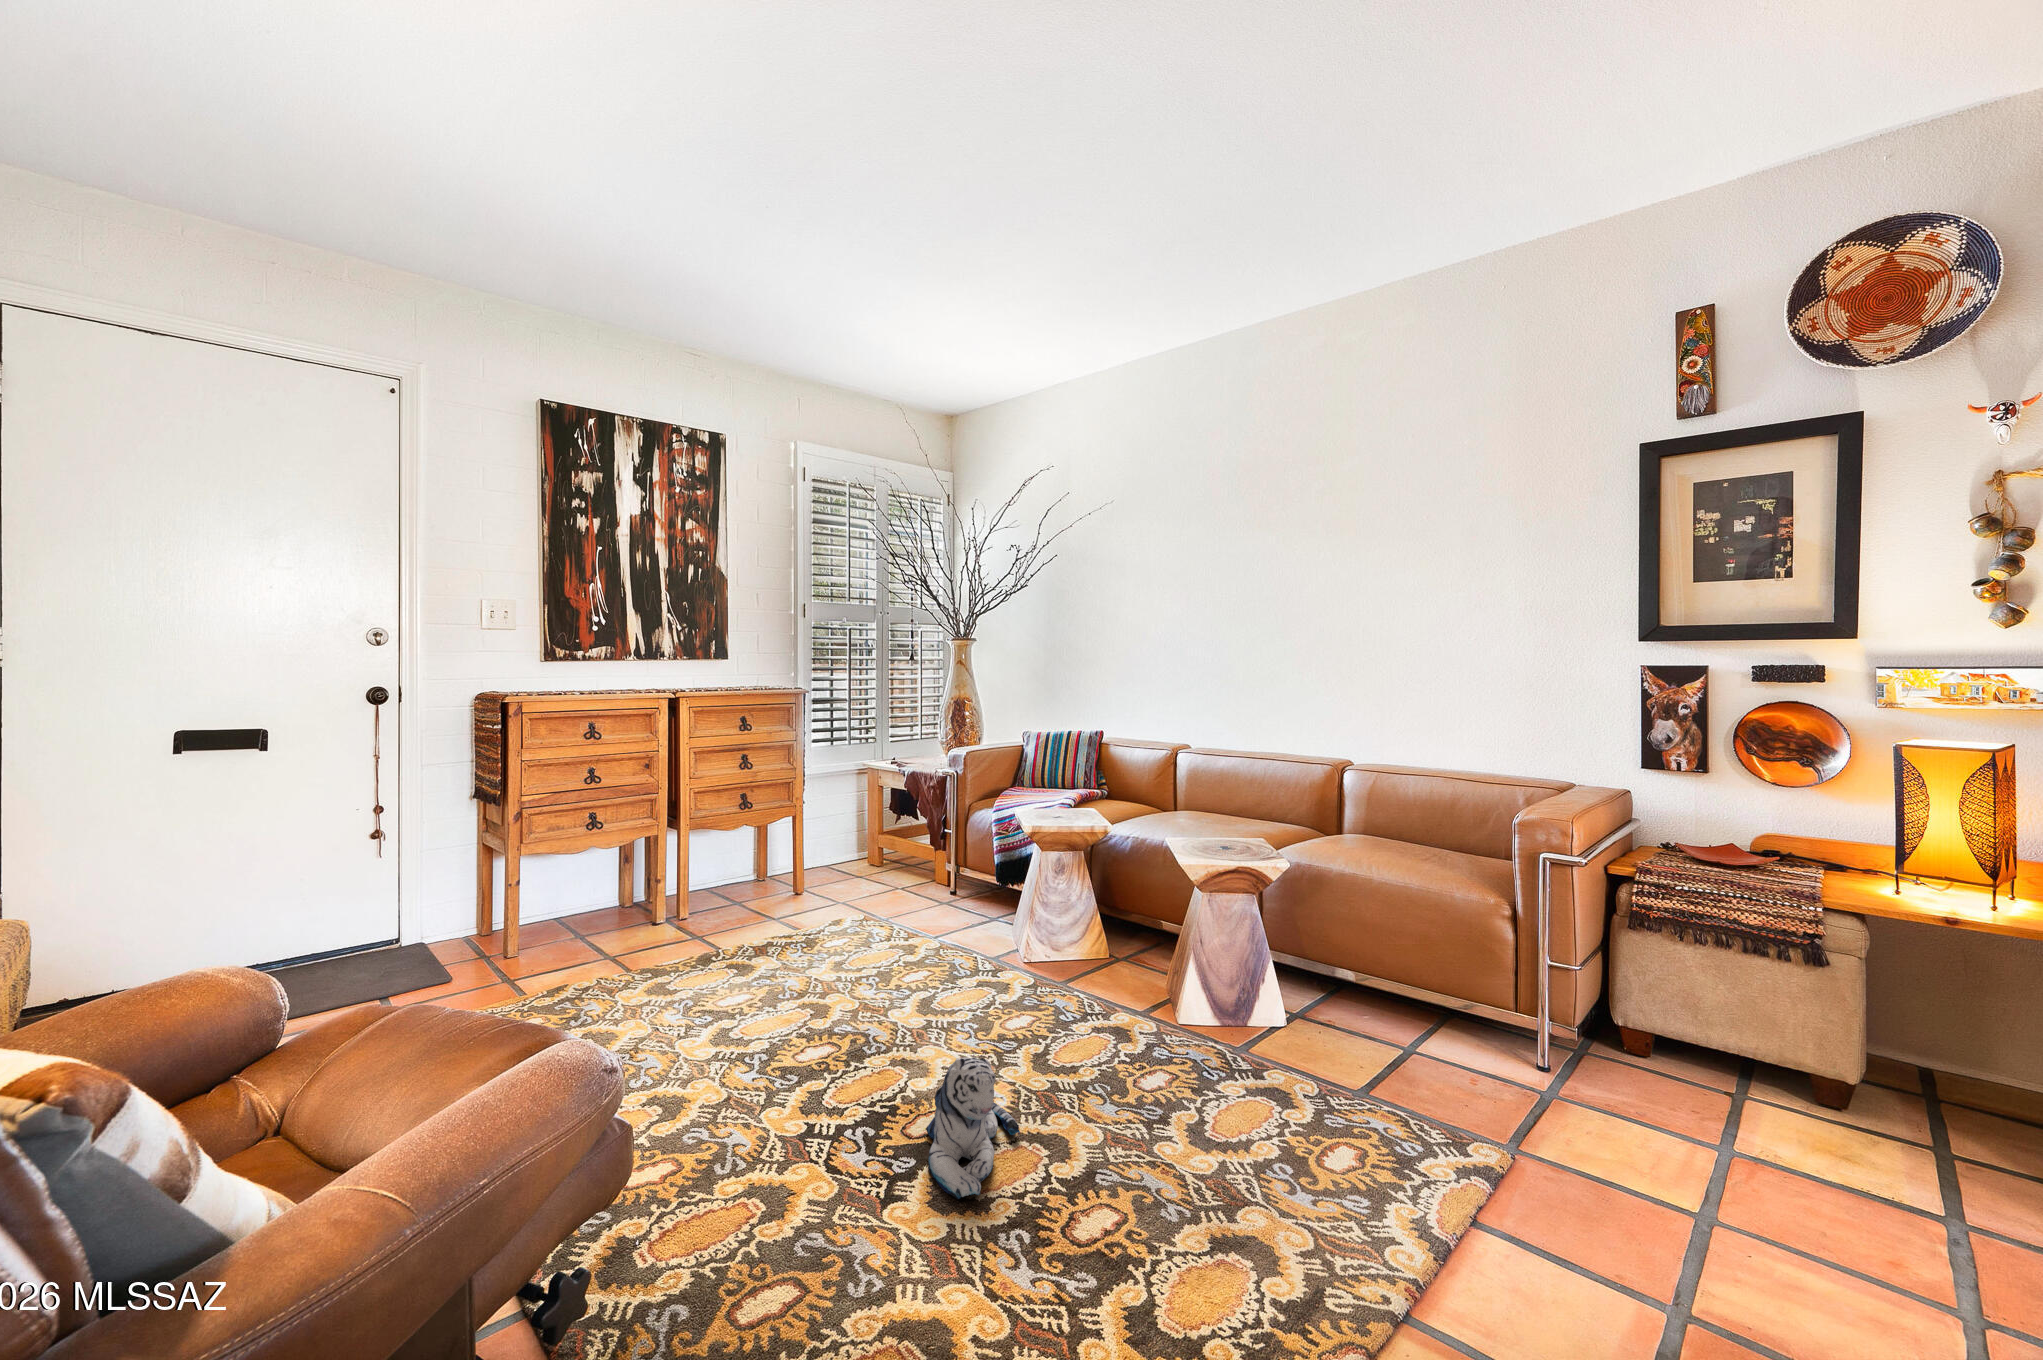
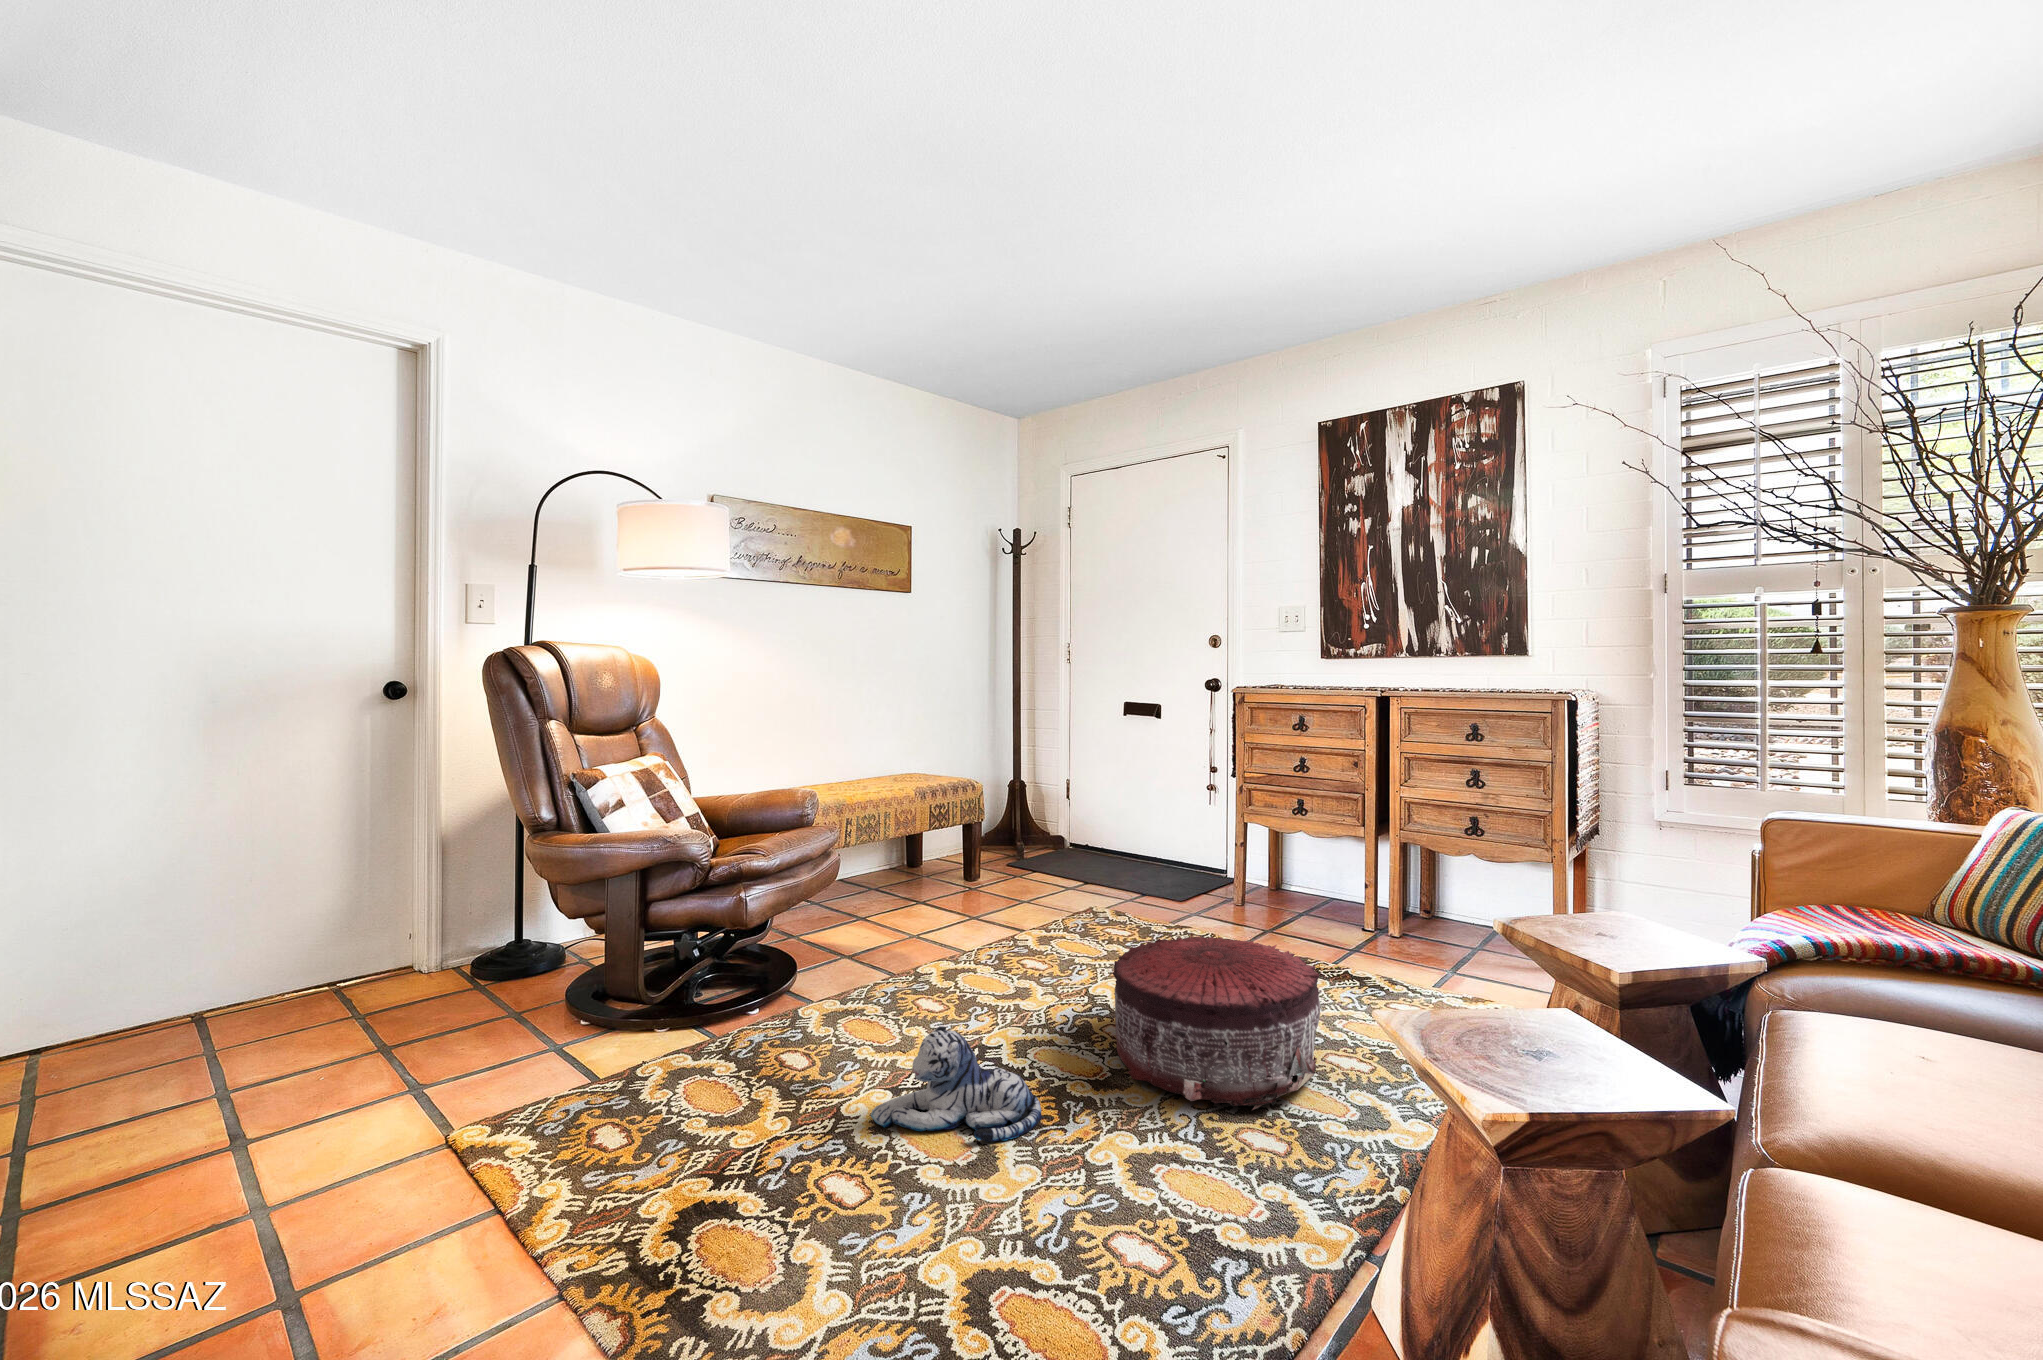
pouf: none [796,907,989,1054] -> present [1112,934,1321,1110]

